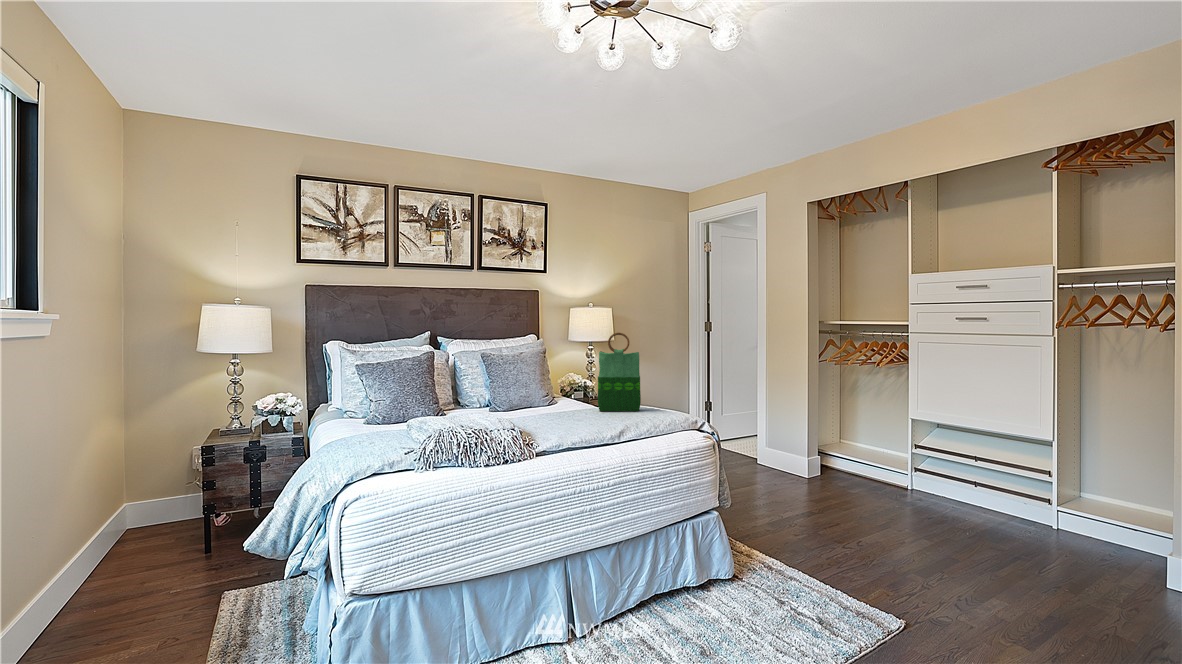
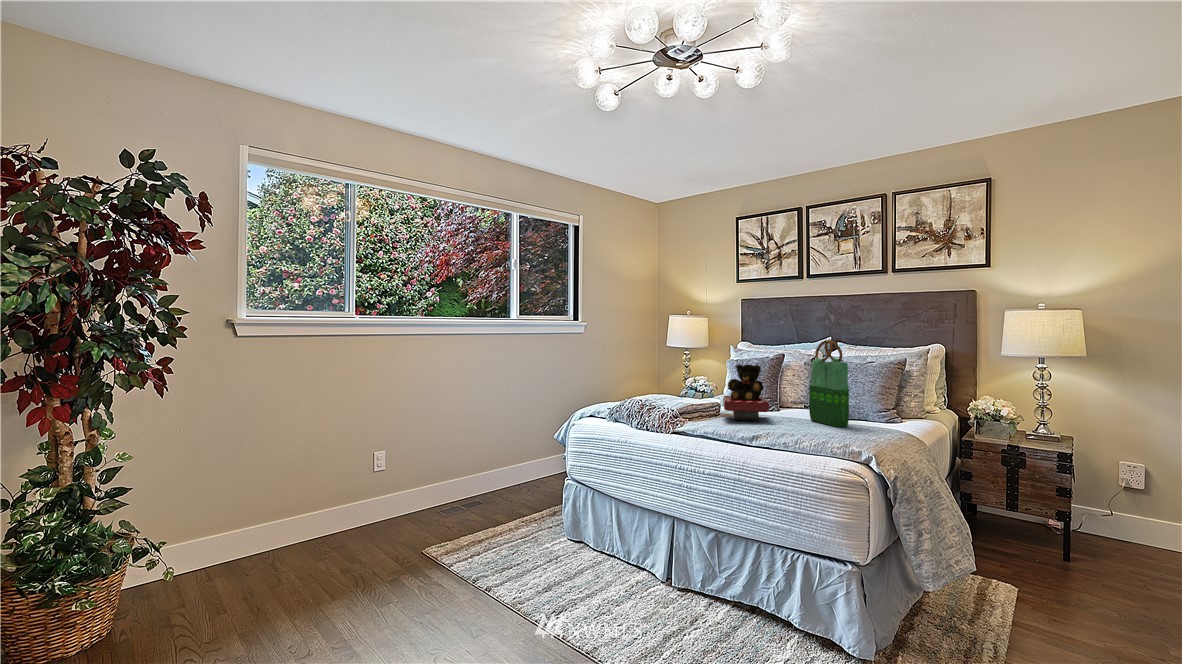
teddy bear: none [533,361,596,425] -> present [723,364,770,421]

